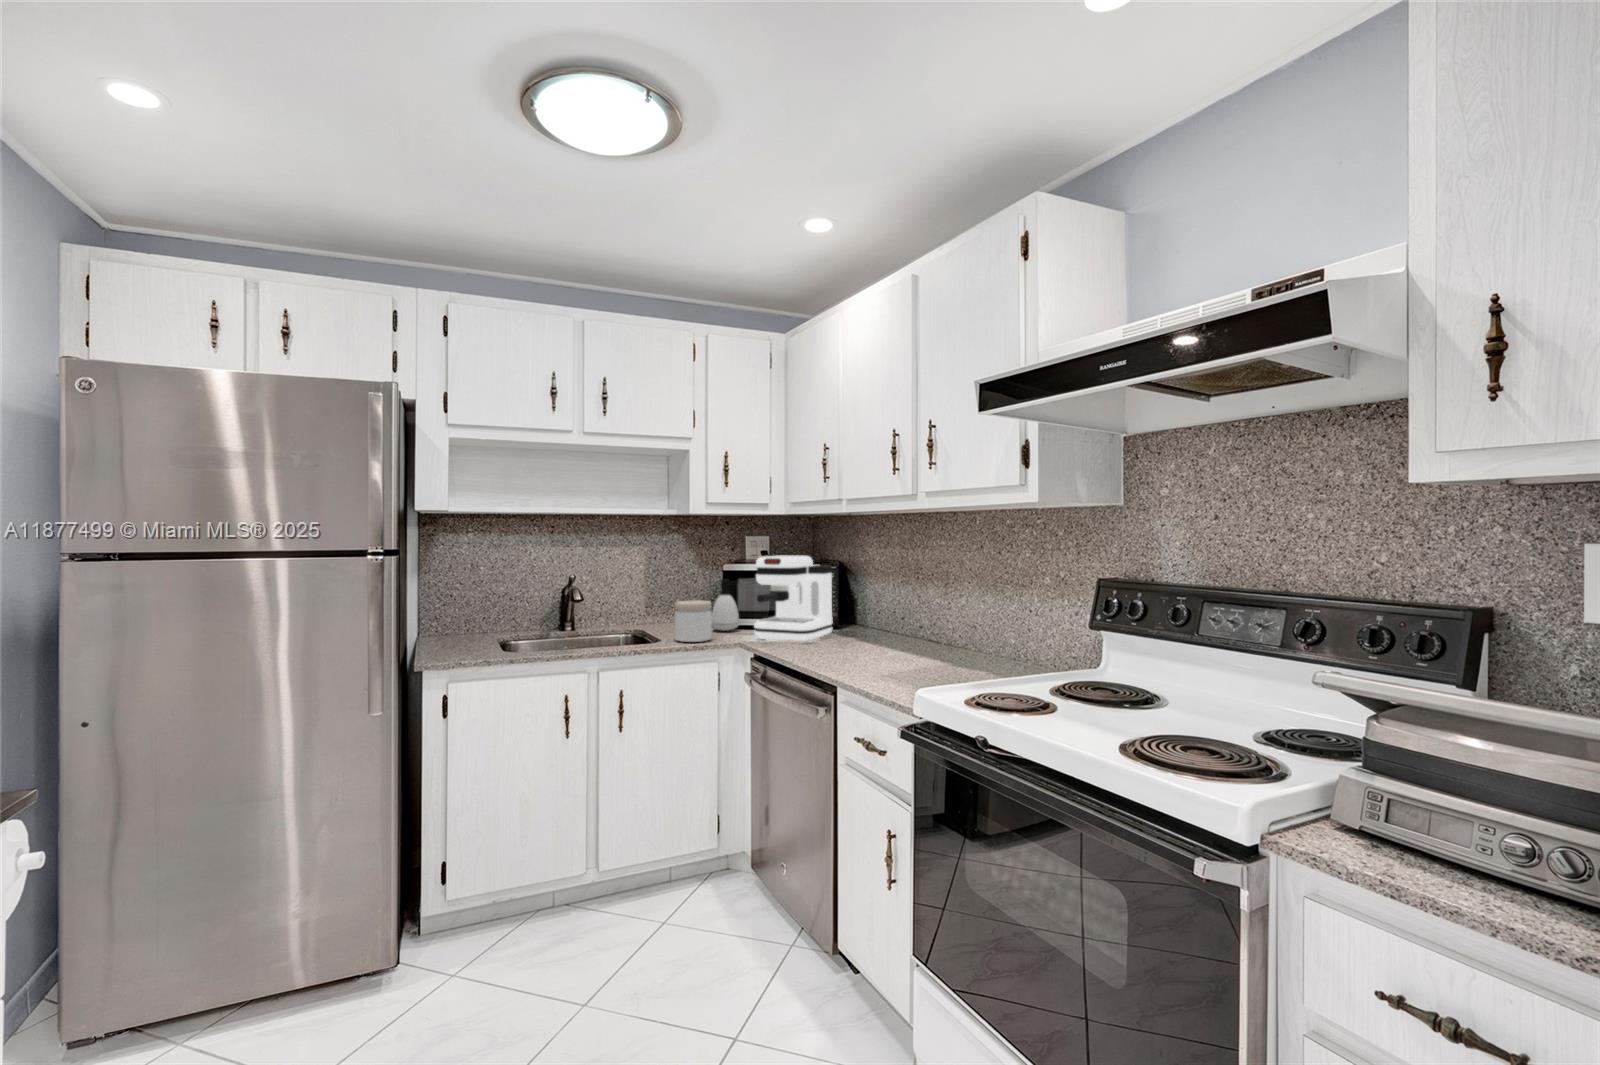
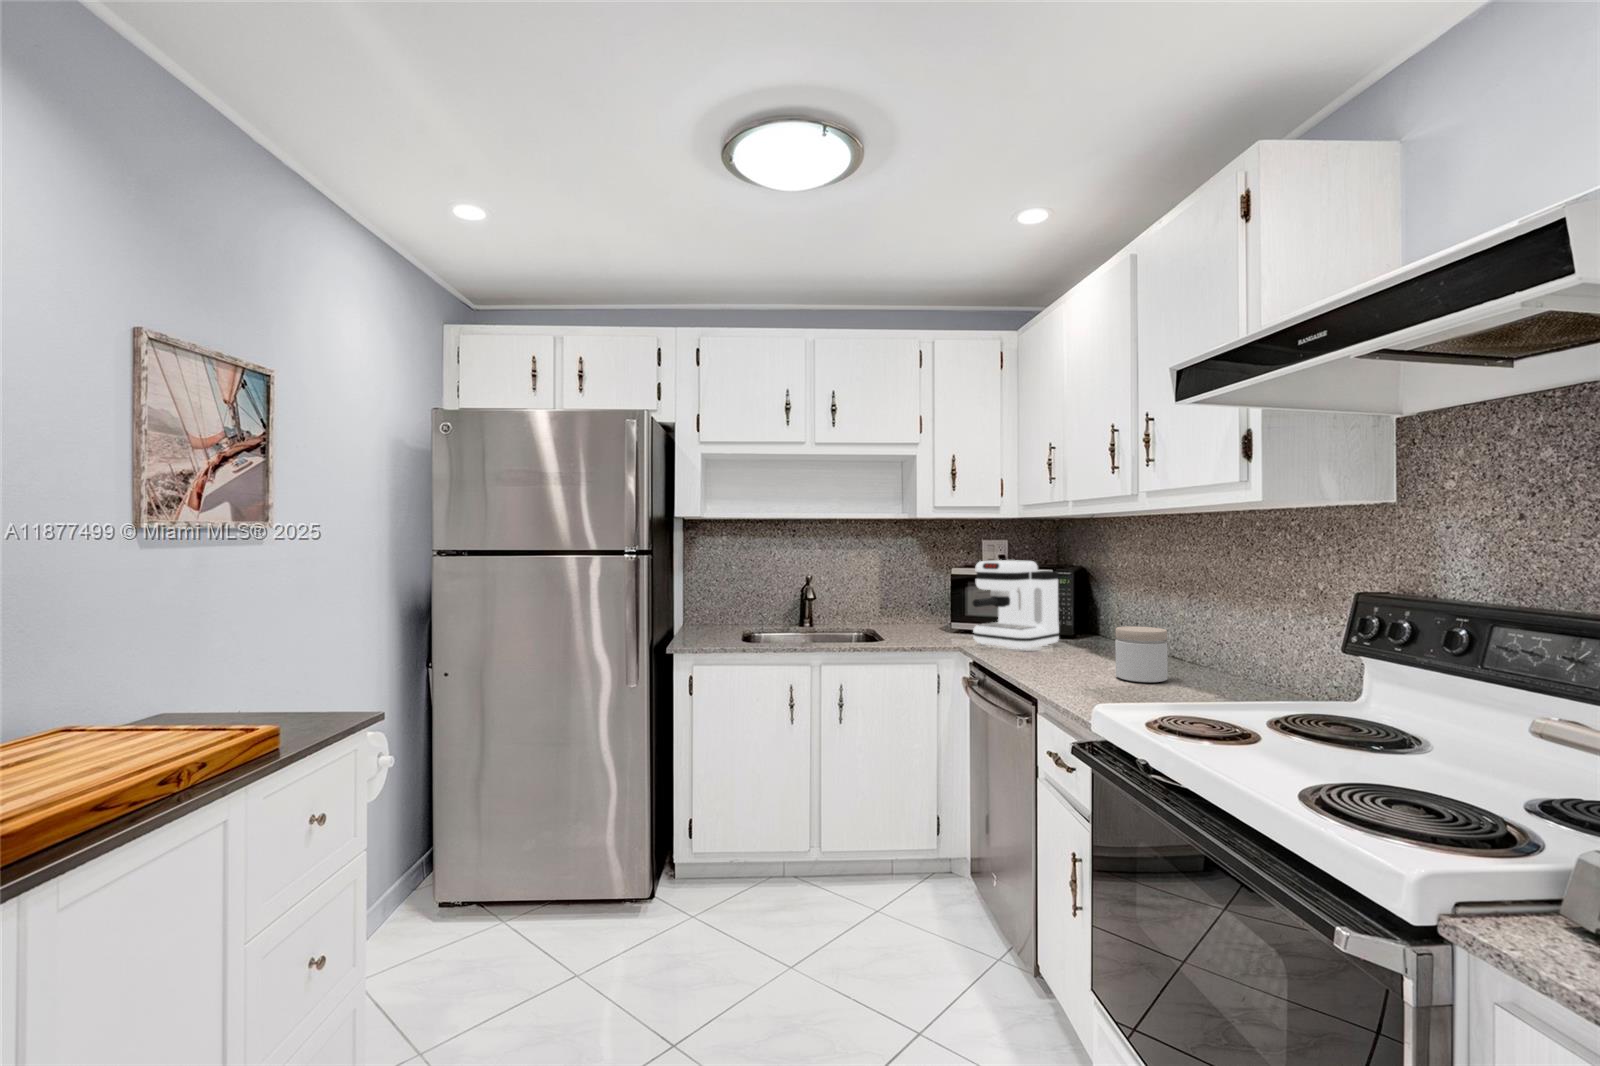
soap dispenser: present [712,579,739,631] -> none [936,583,965,634]
jar: present [675,600,712,642] -> present [1115,626,1168,683]

